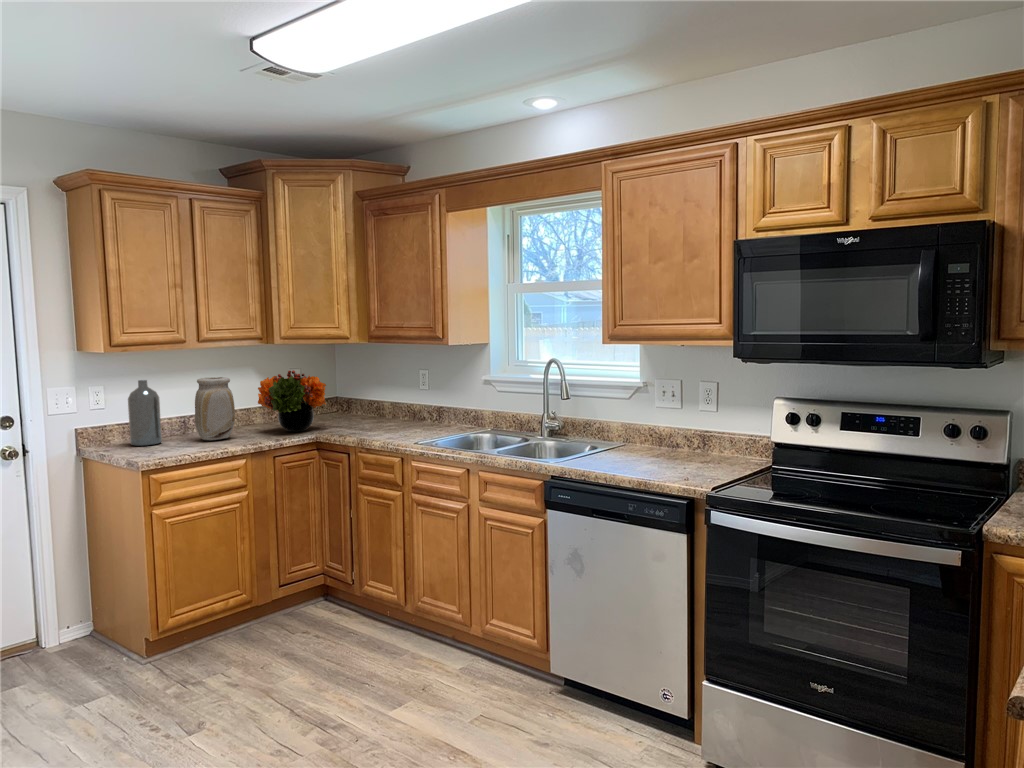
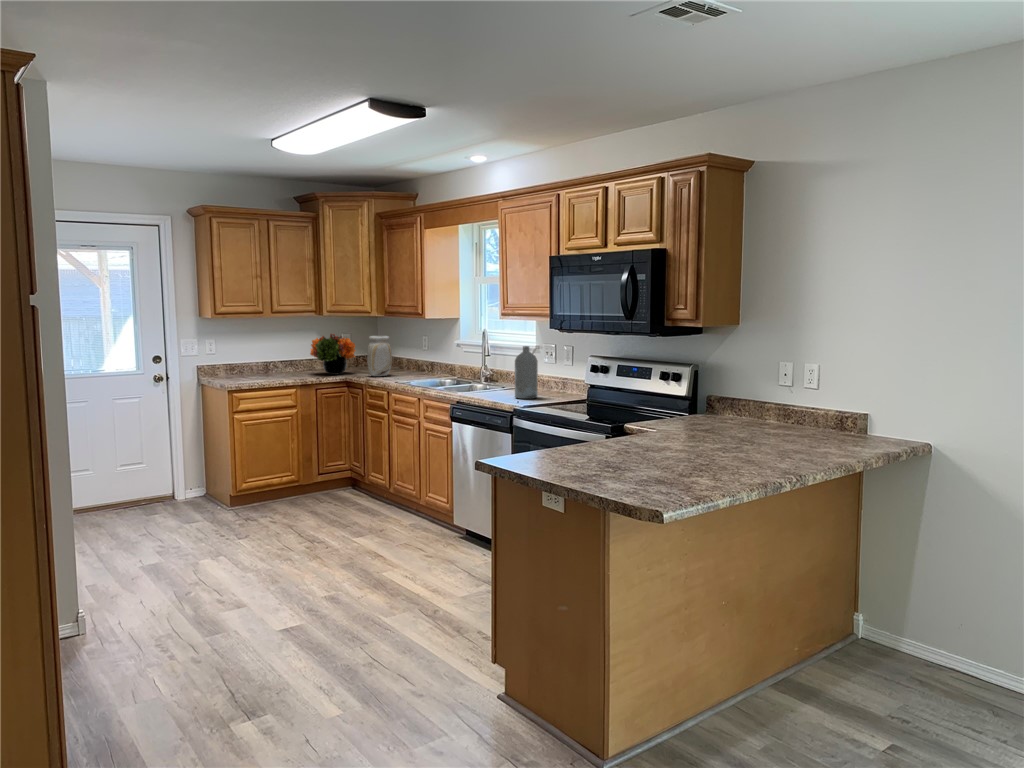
vase: present [195,377,235,440] -> present [367,336,392,376]
bottle: present [128,380,162,446] -> present [515,346,538,399]

